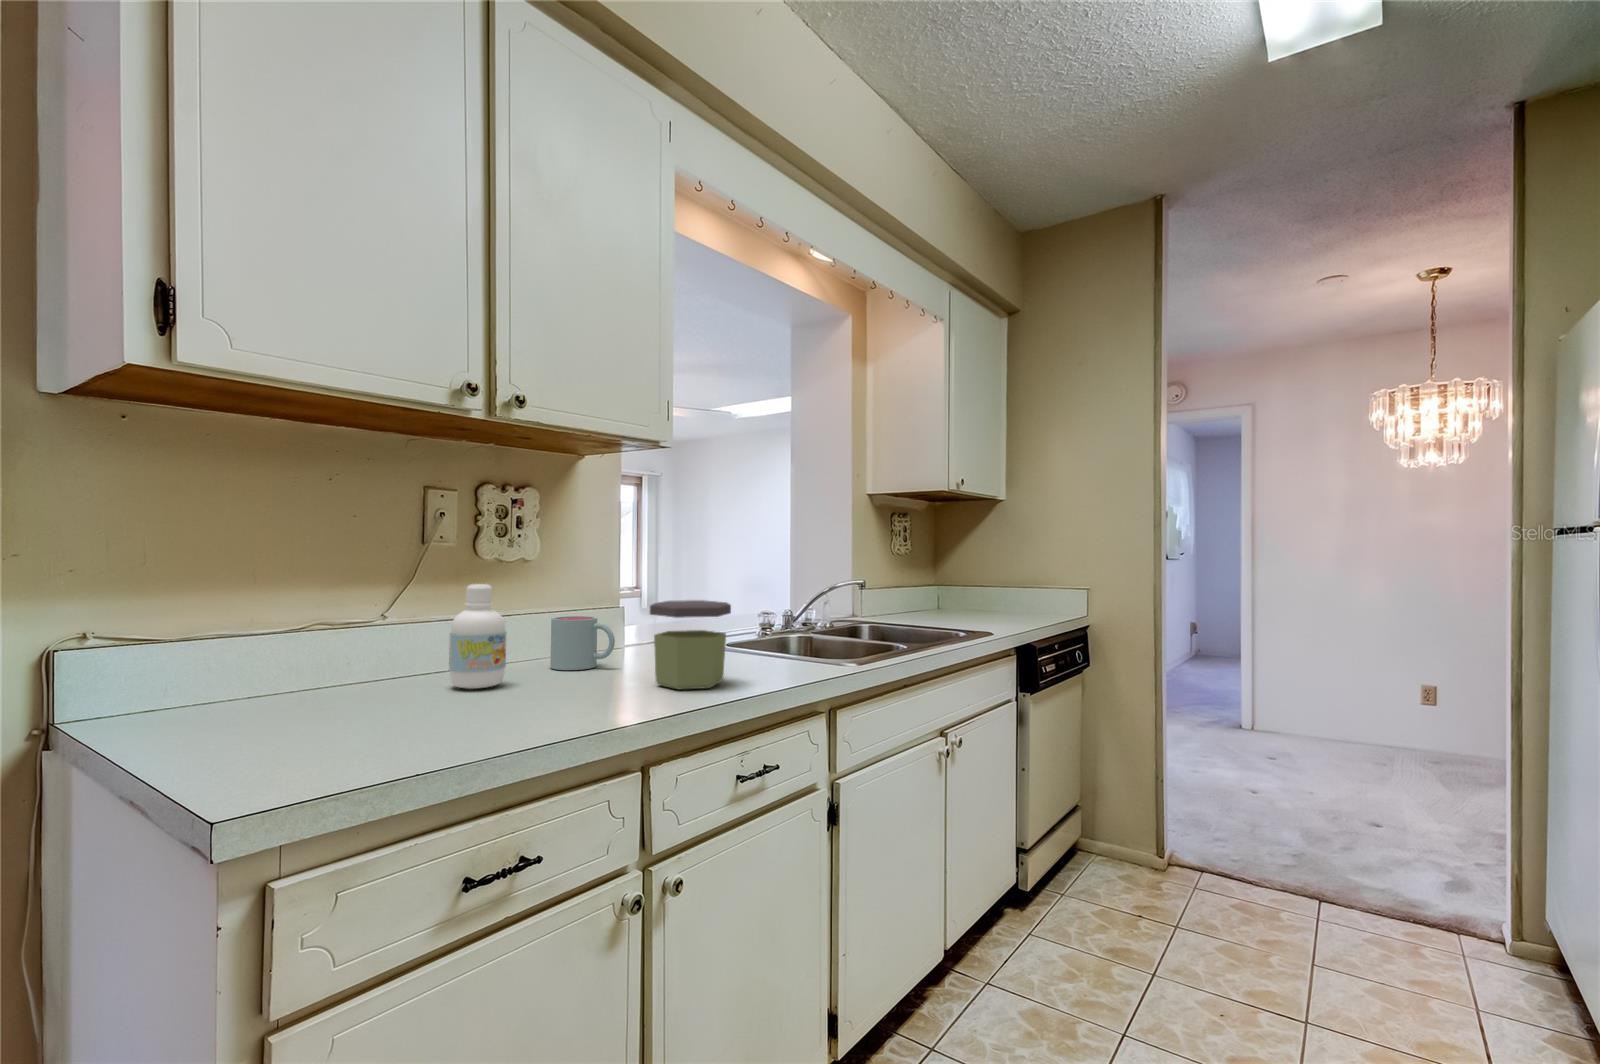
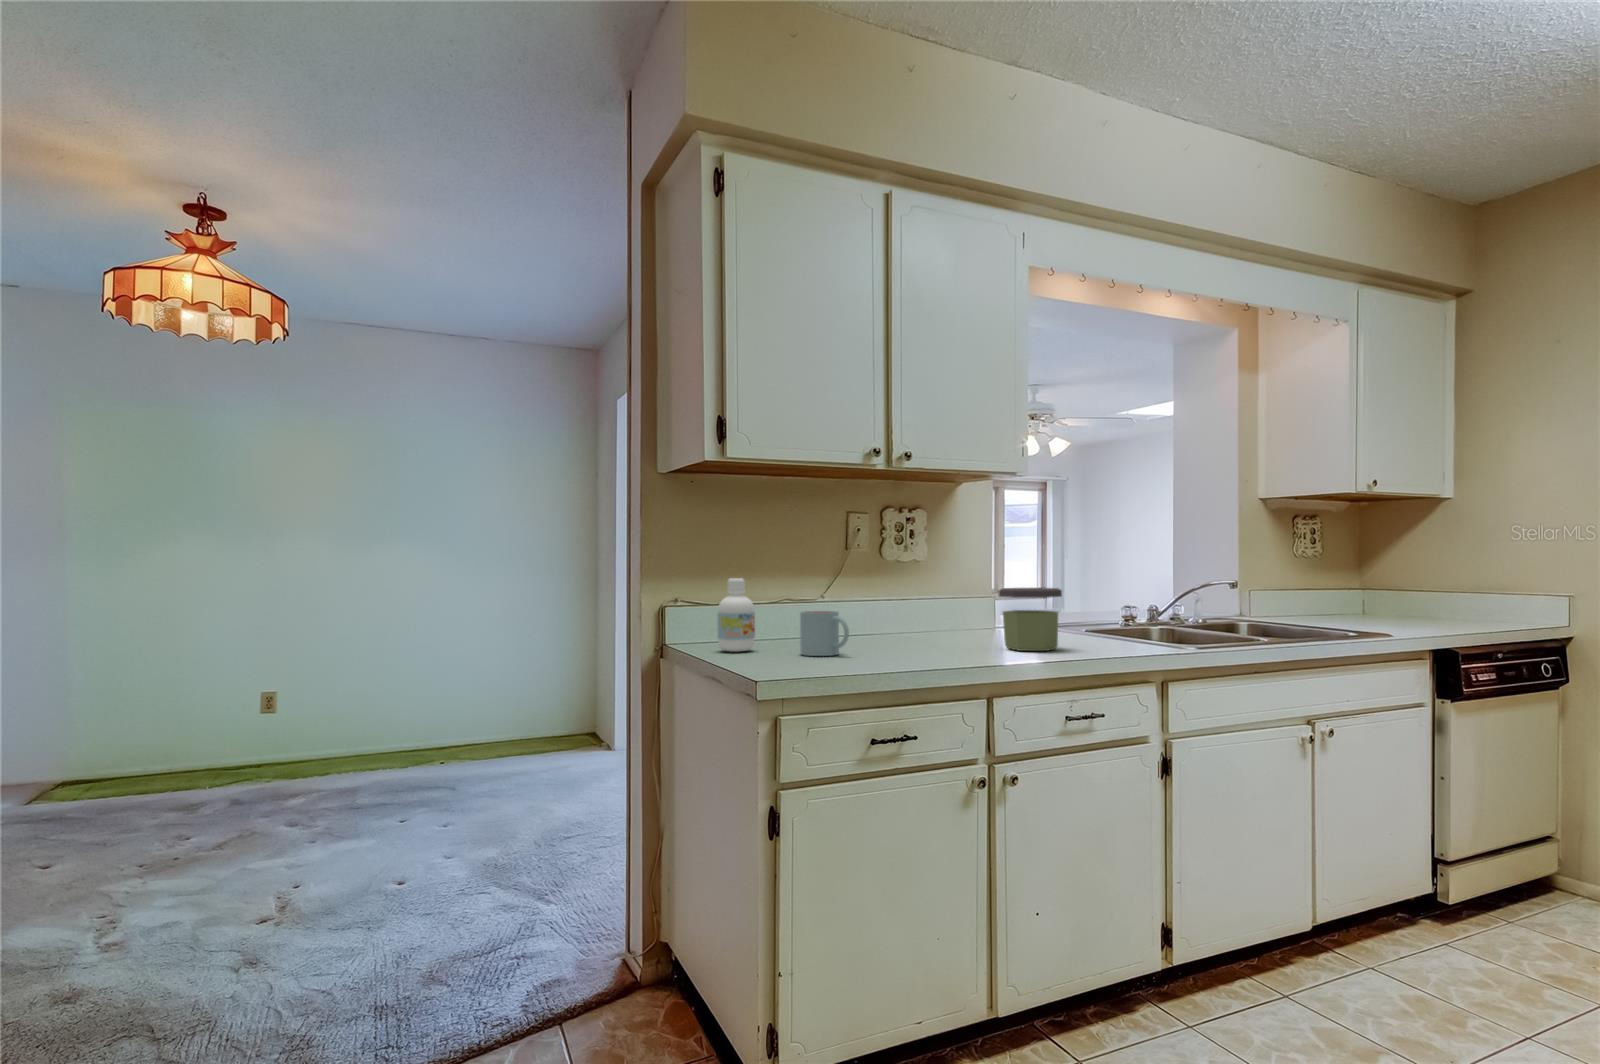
bottle: present [449,584,507,689] -> present [717,578,755,652]
mug: present [550,616,615,670] -> present [800,611,849,656]

